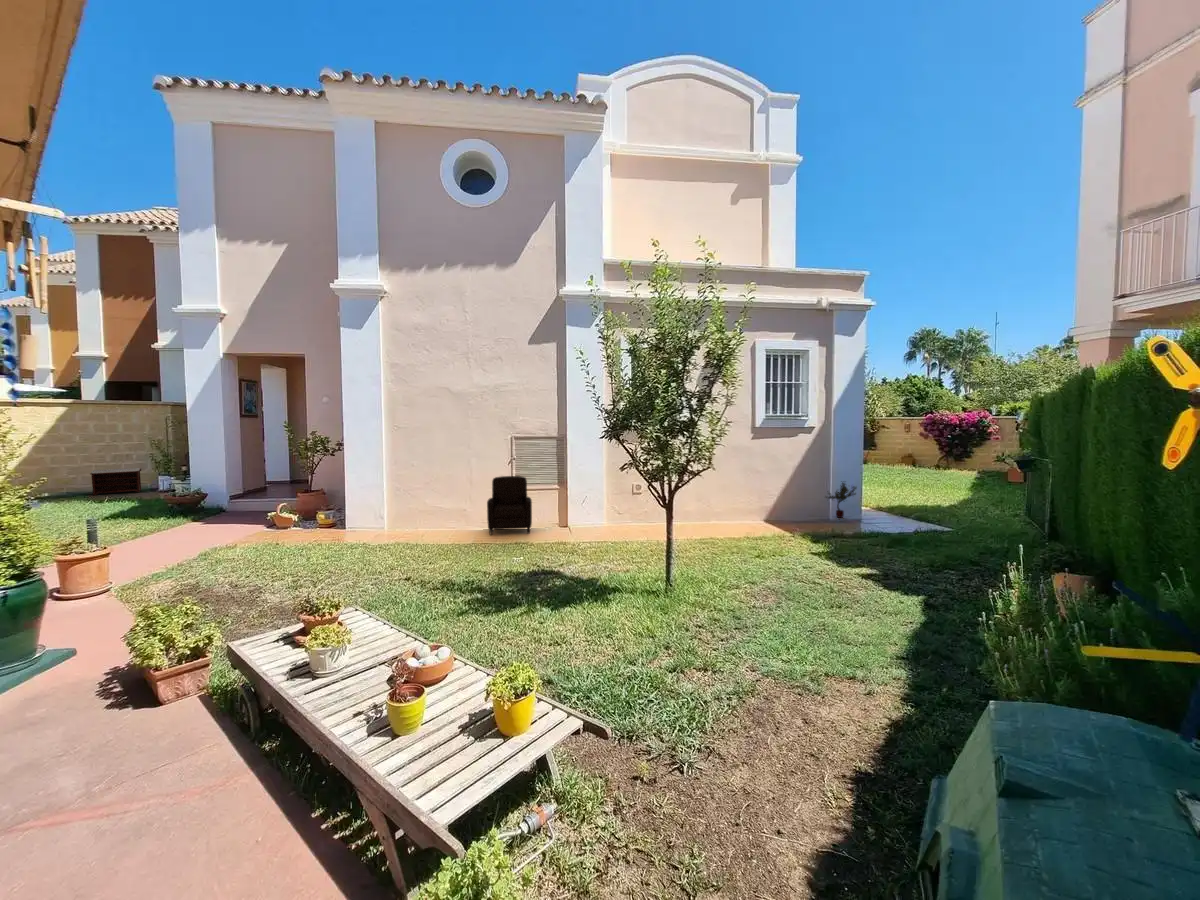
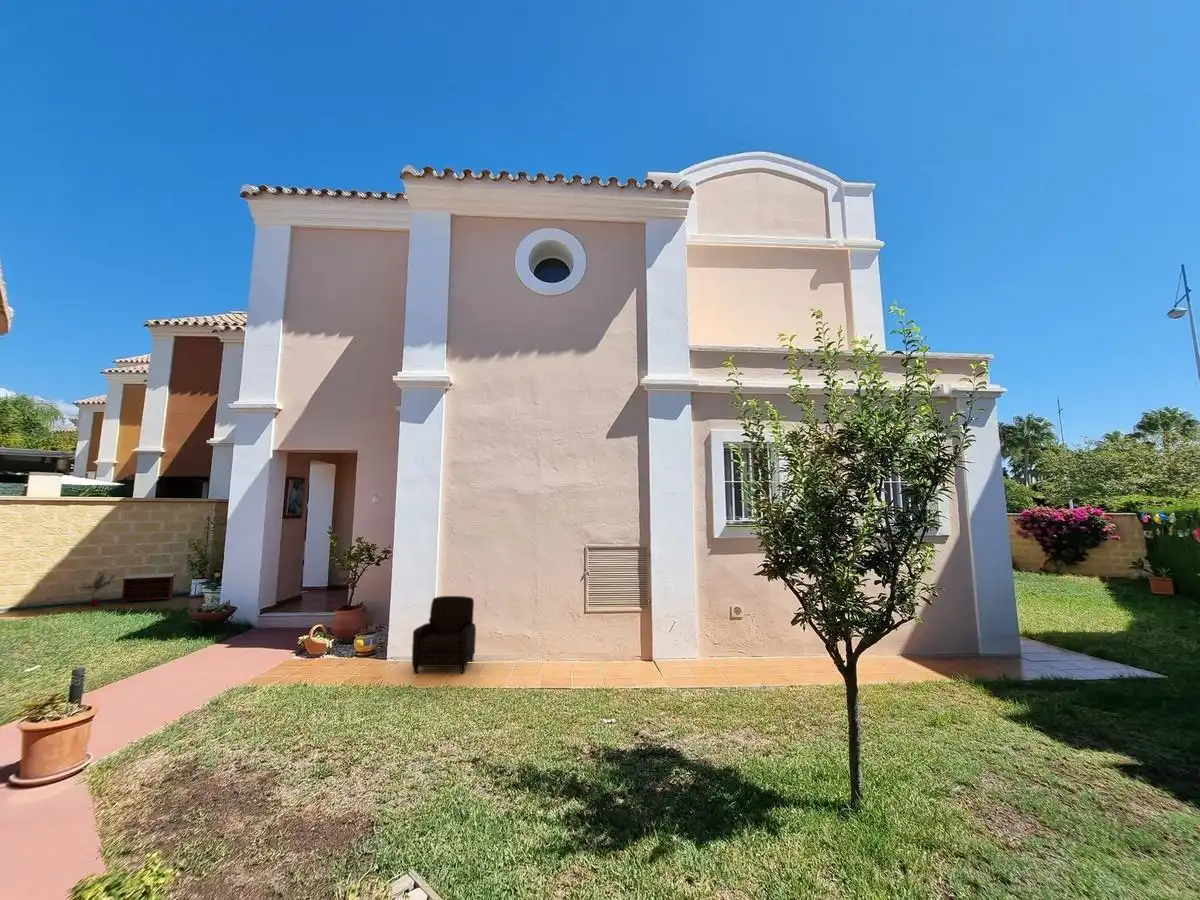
chair: present [487,476,532,535] -> present [412,596,476,674]
potted tree: present [826,483,856,518] -> present [81,573,115,606]

